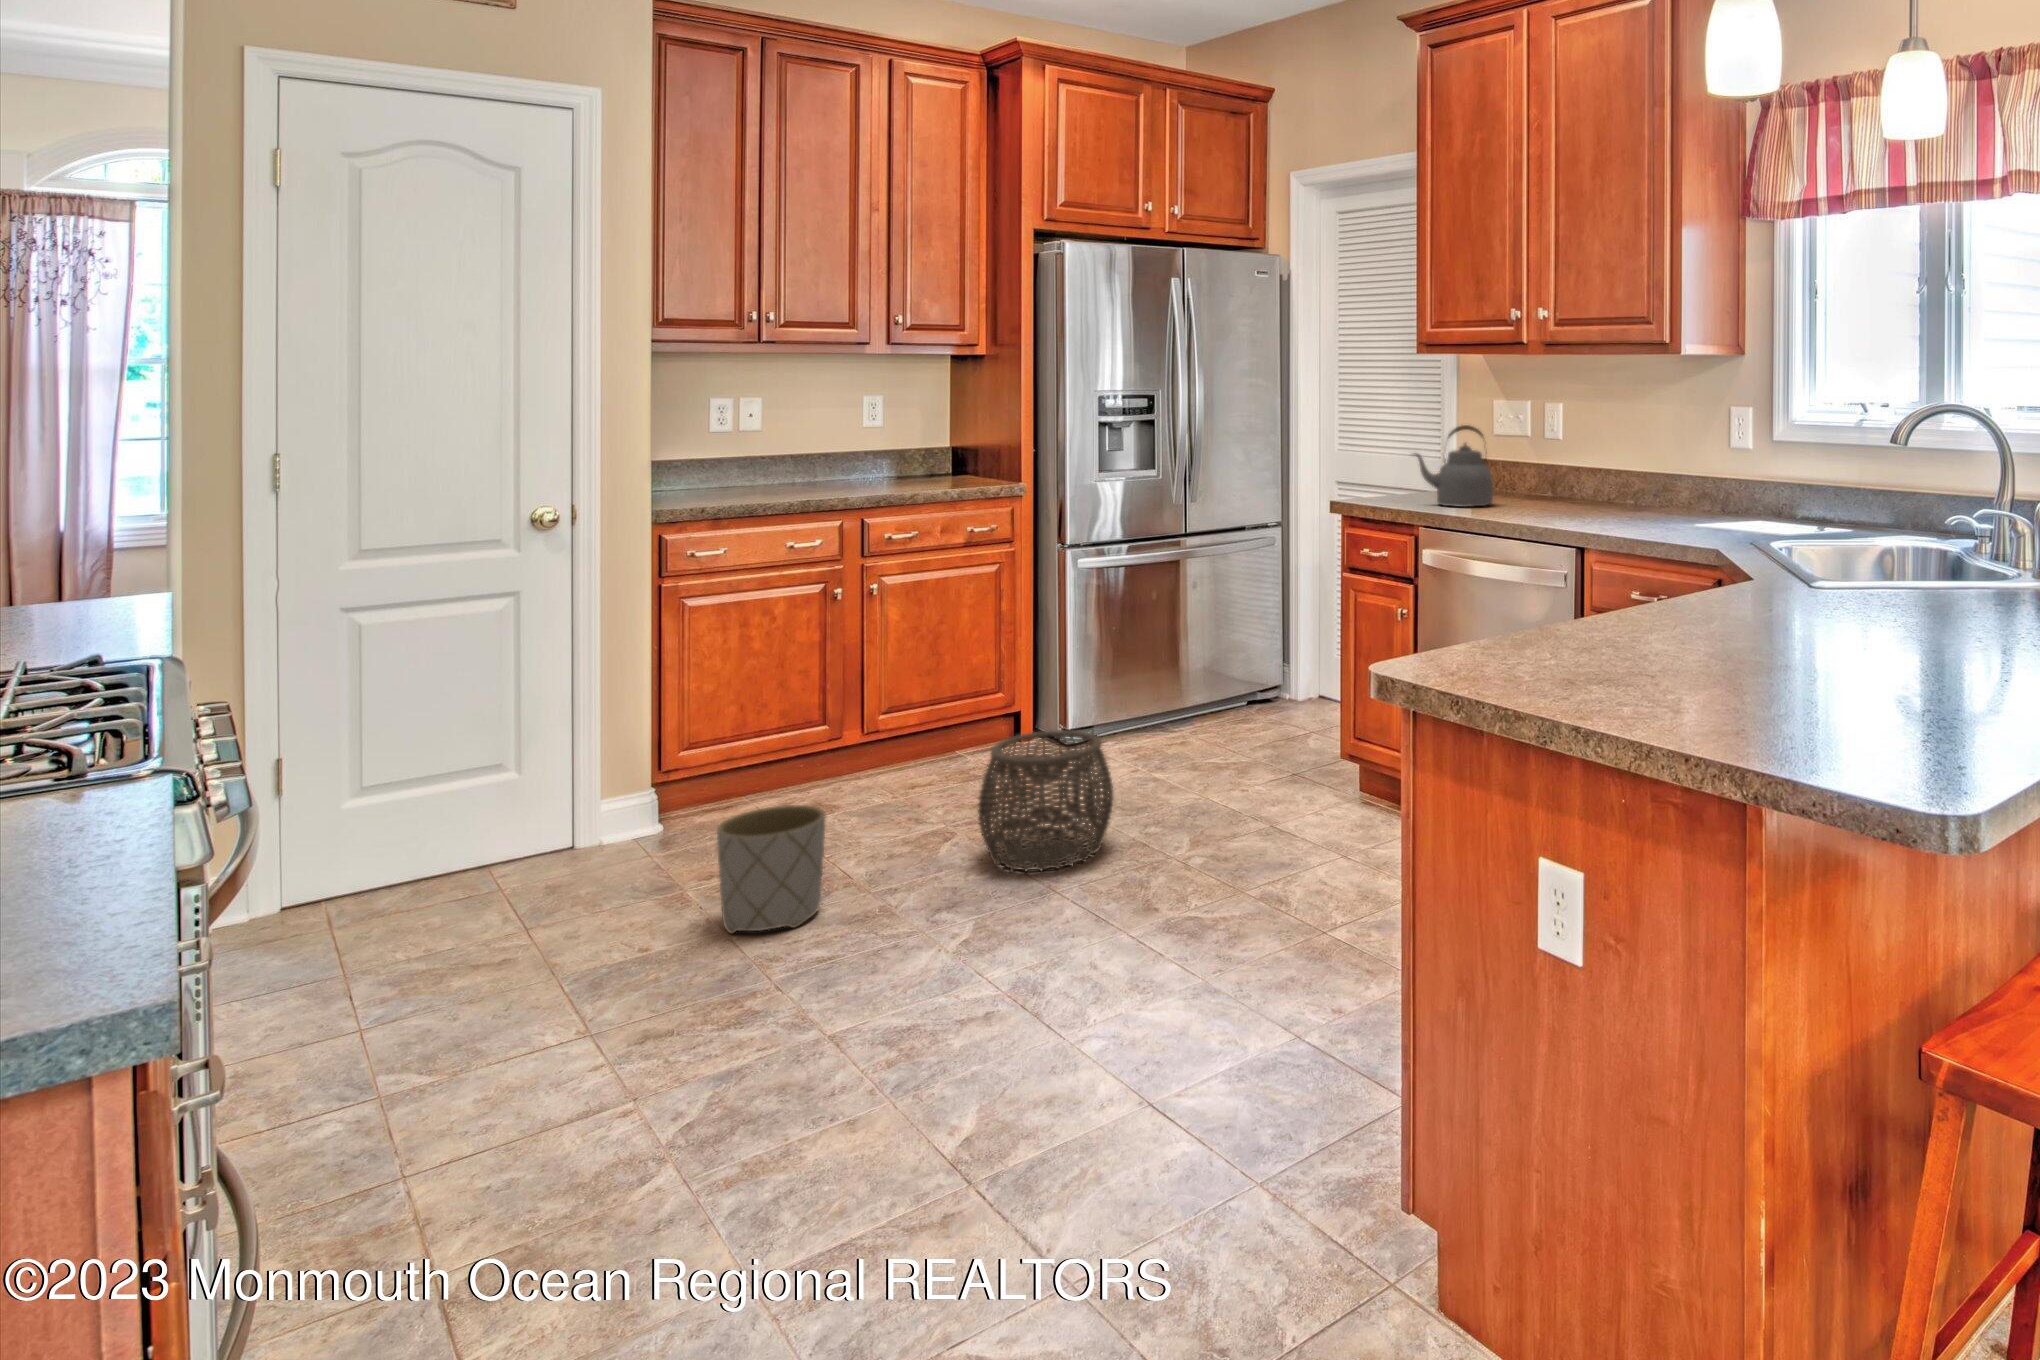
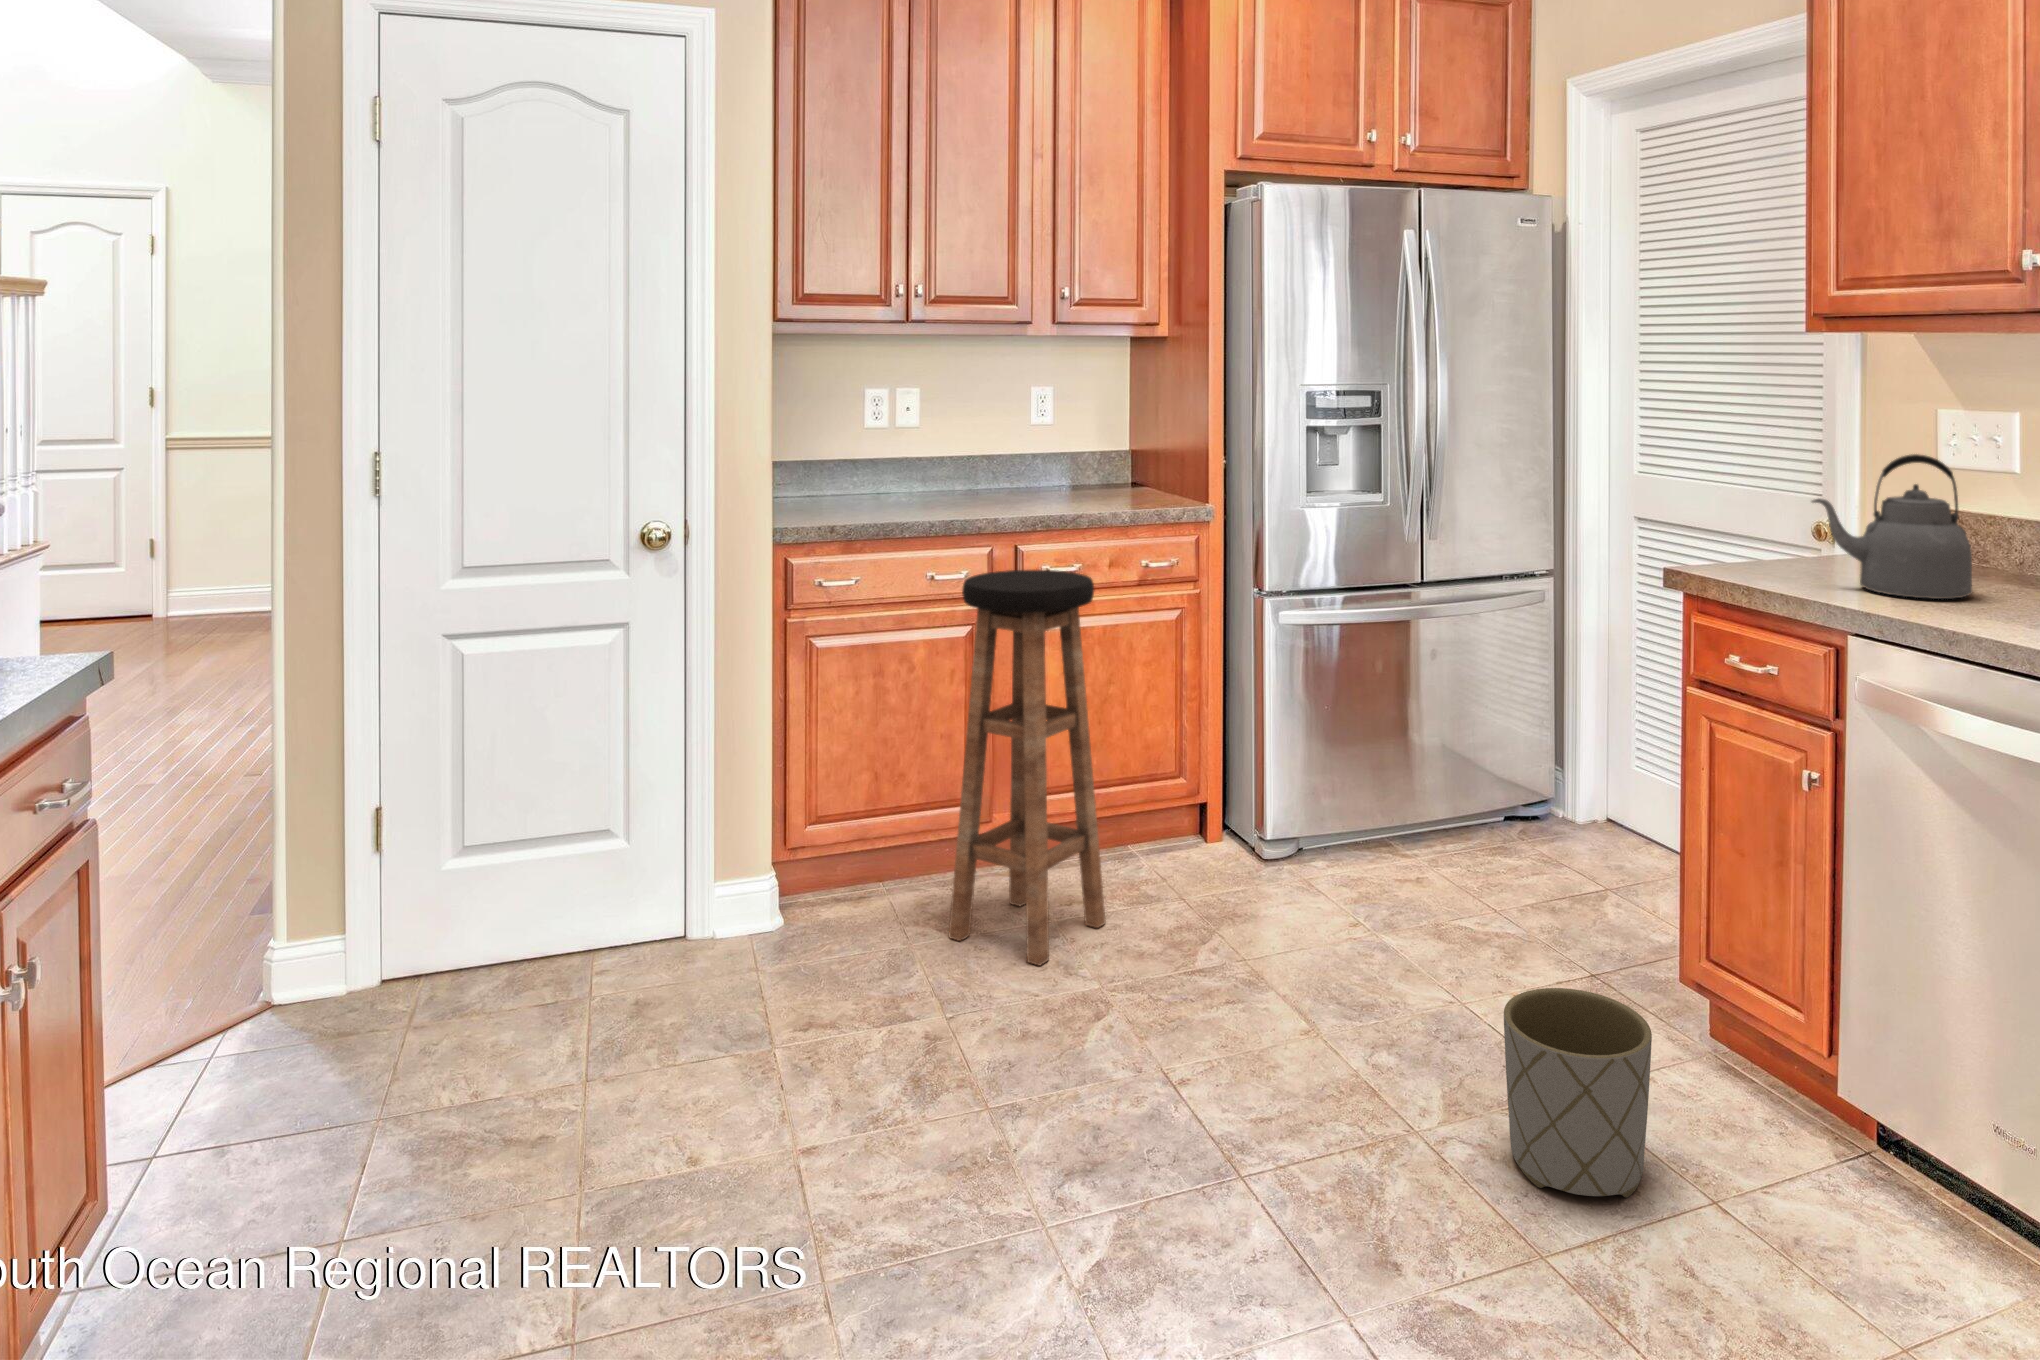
bar stool: none [815,533,945,821] -> present [948,570,1106,965]
woven basket: present [978,730,1114,871] -> none [1131,887,1325,1124]
planter: present [717,805,826,934] -> present [1504,988,1652,1197]

